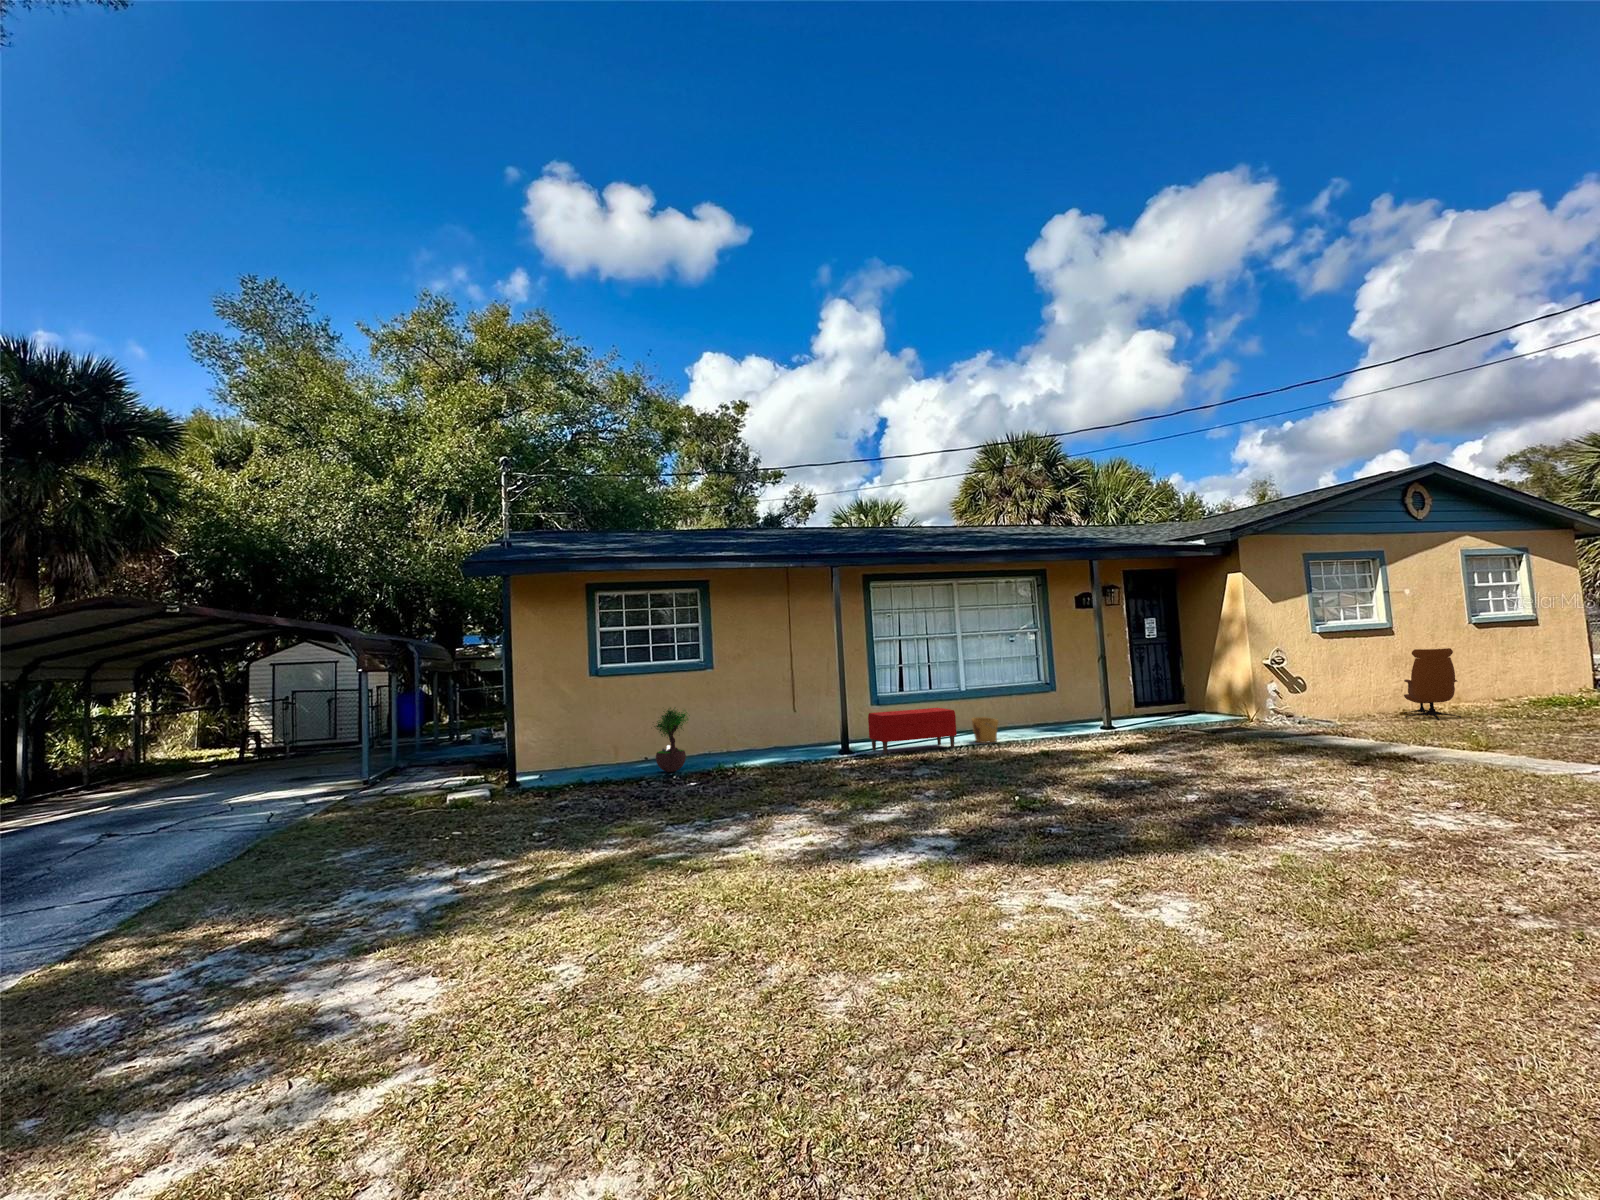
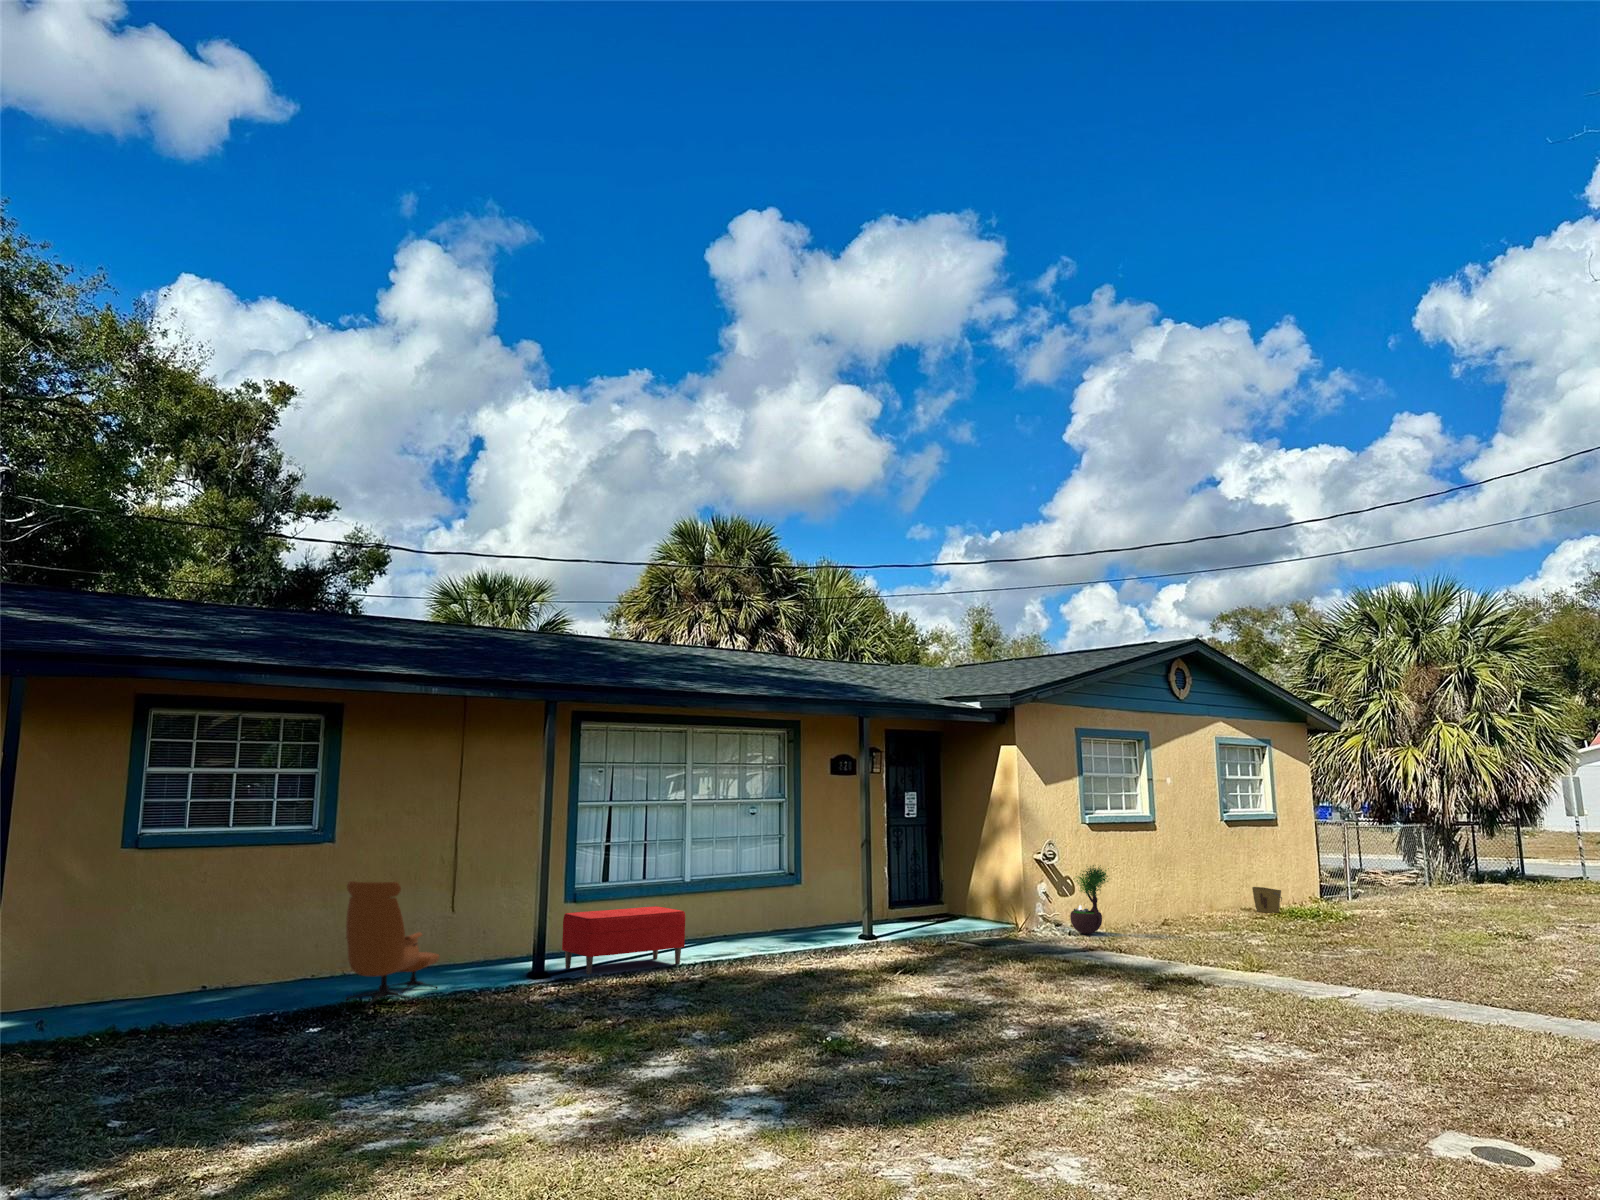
lounge chair: present [1404,648,1461,720] -> present [346,881,439,1009]
potted tree: present [654,708,690,772] -> present [1070,865,1109,934]
bucket: present [971,717,998,743] -> present [1252,887,1282,913]

